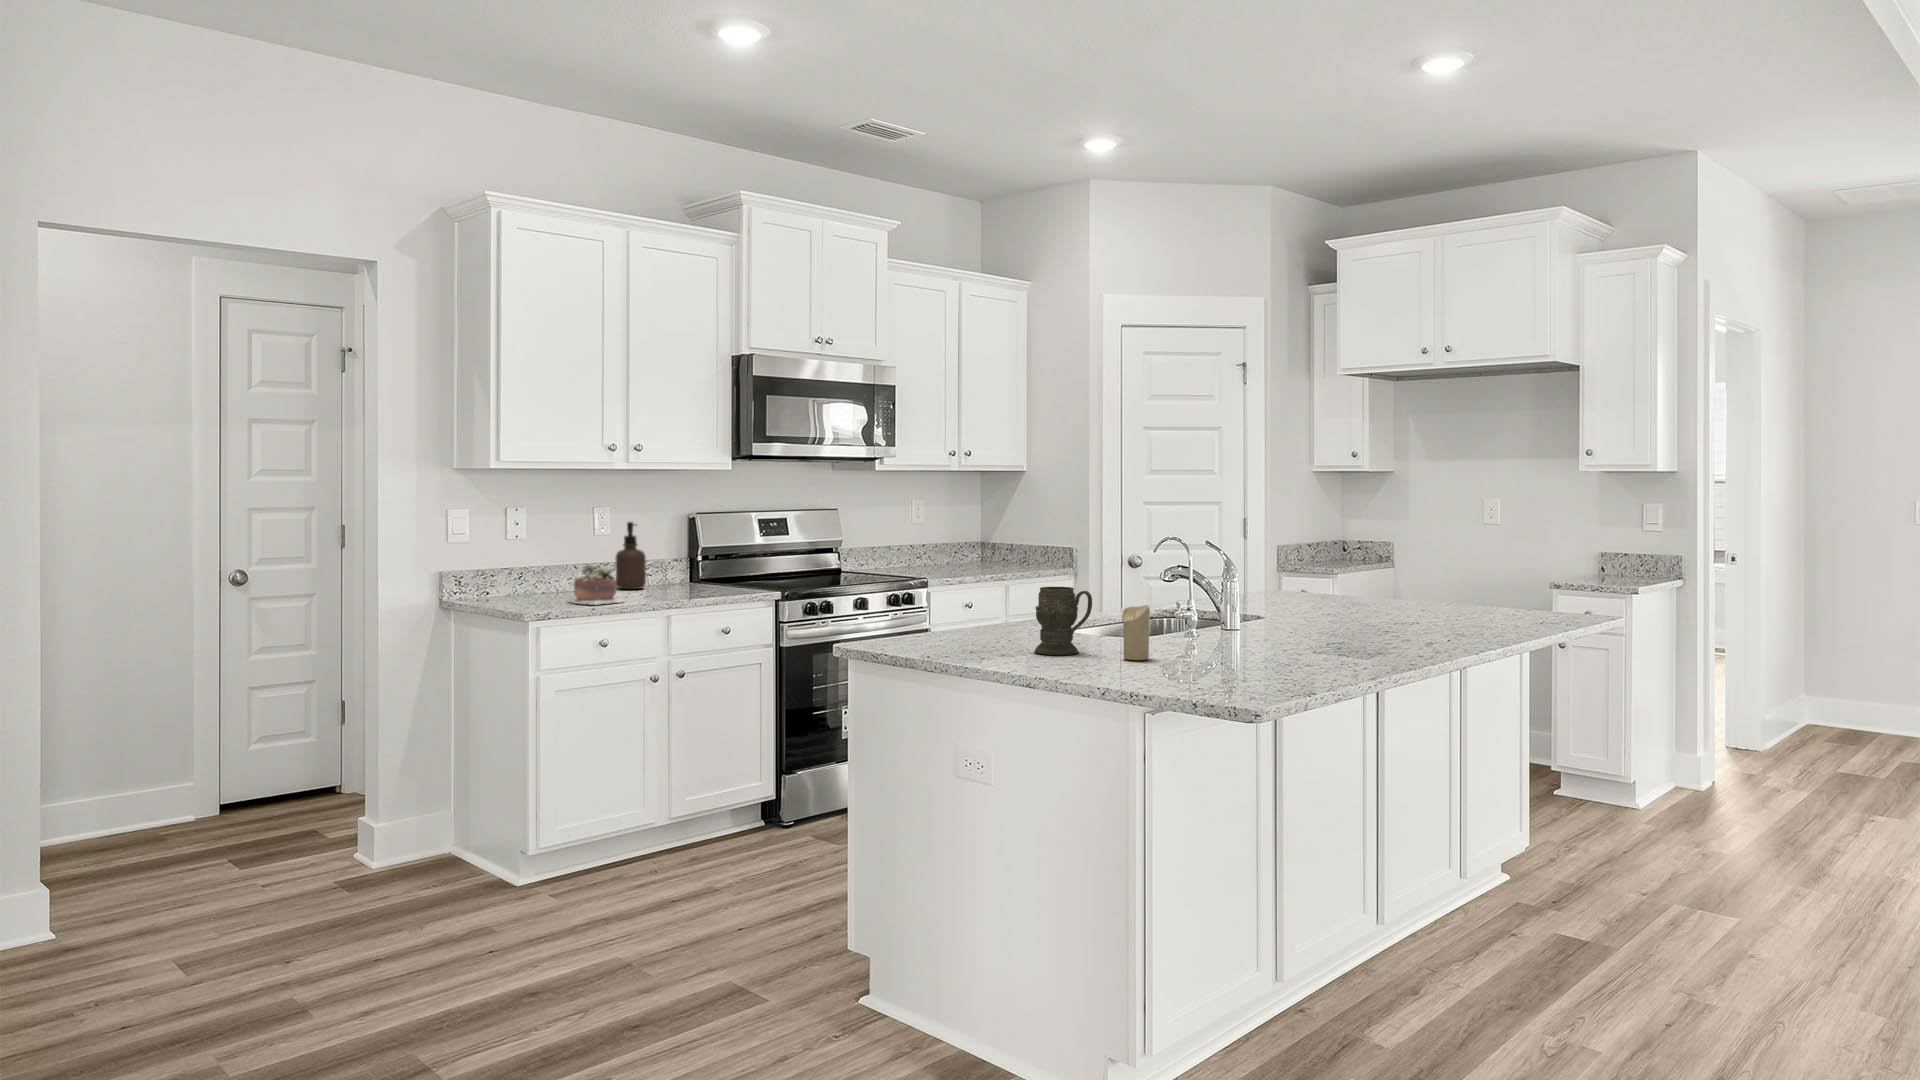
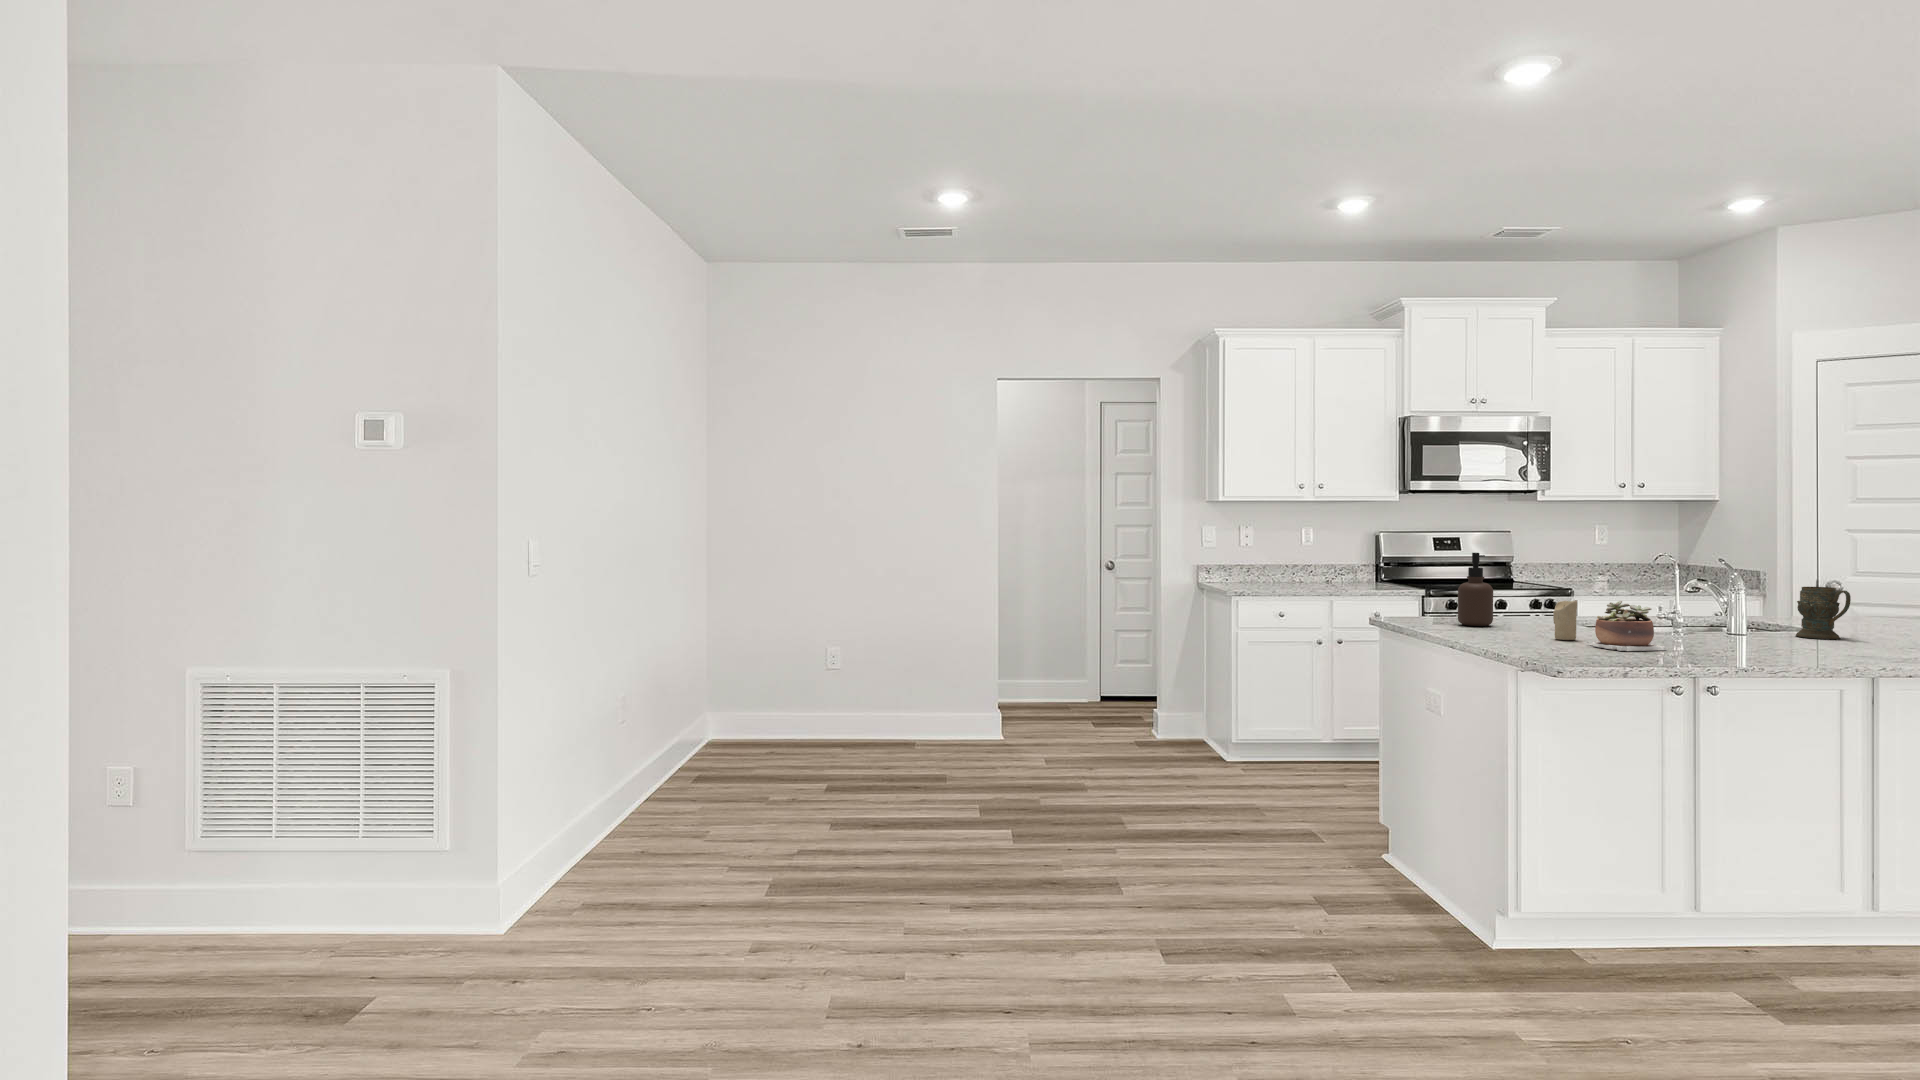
soap dispenser: present [615,522,646,589] -> present [1458,553,1493,626]
succulent plant: present [571,564,625,605] -> present [1587,601,1667,651]
mug: present [1034,587,1092,655] -> present [1796,587,1851,639]

